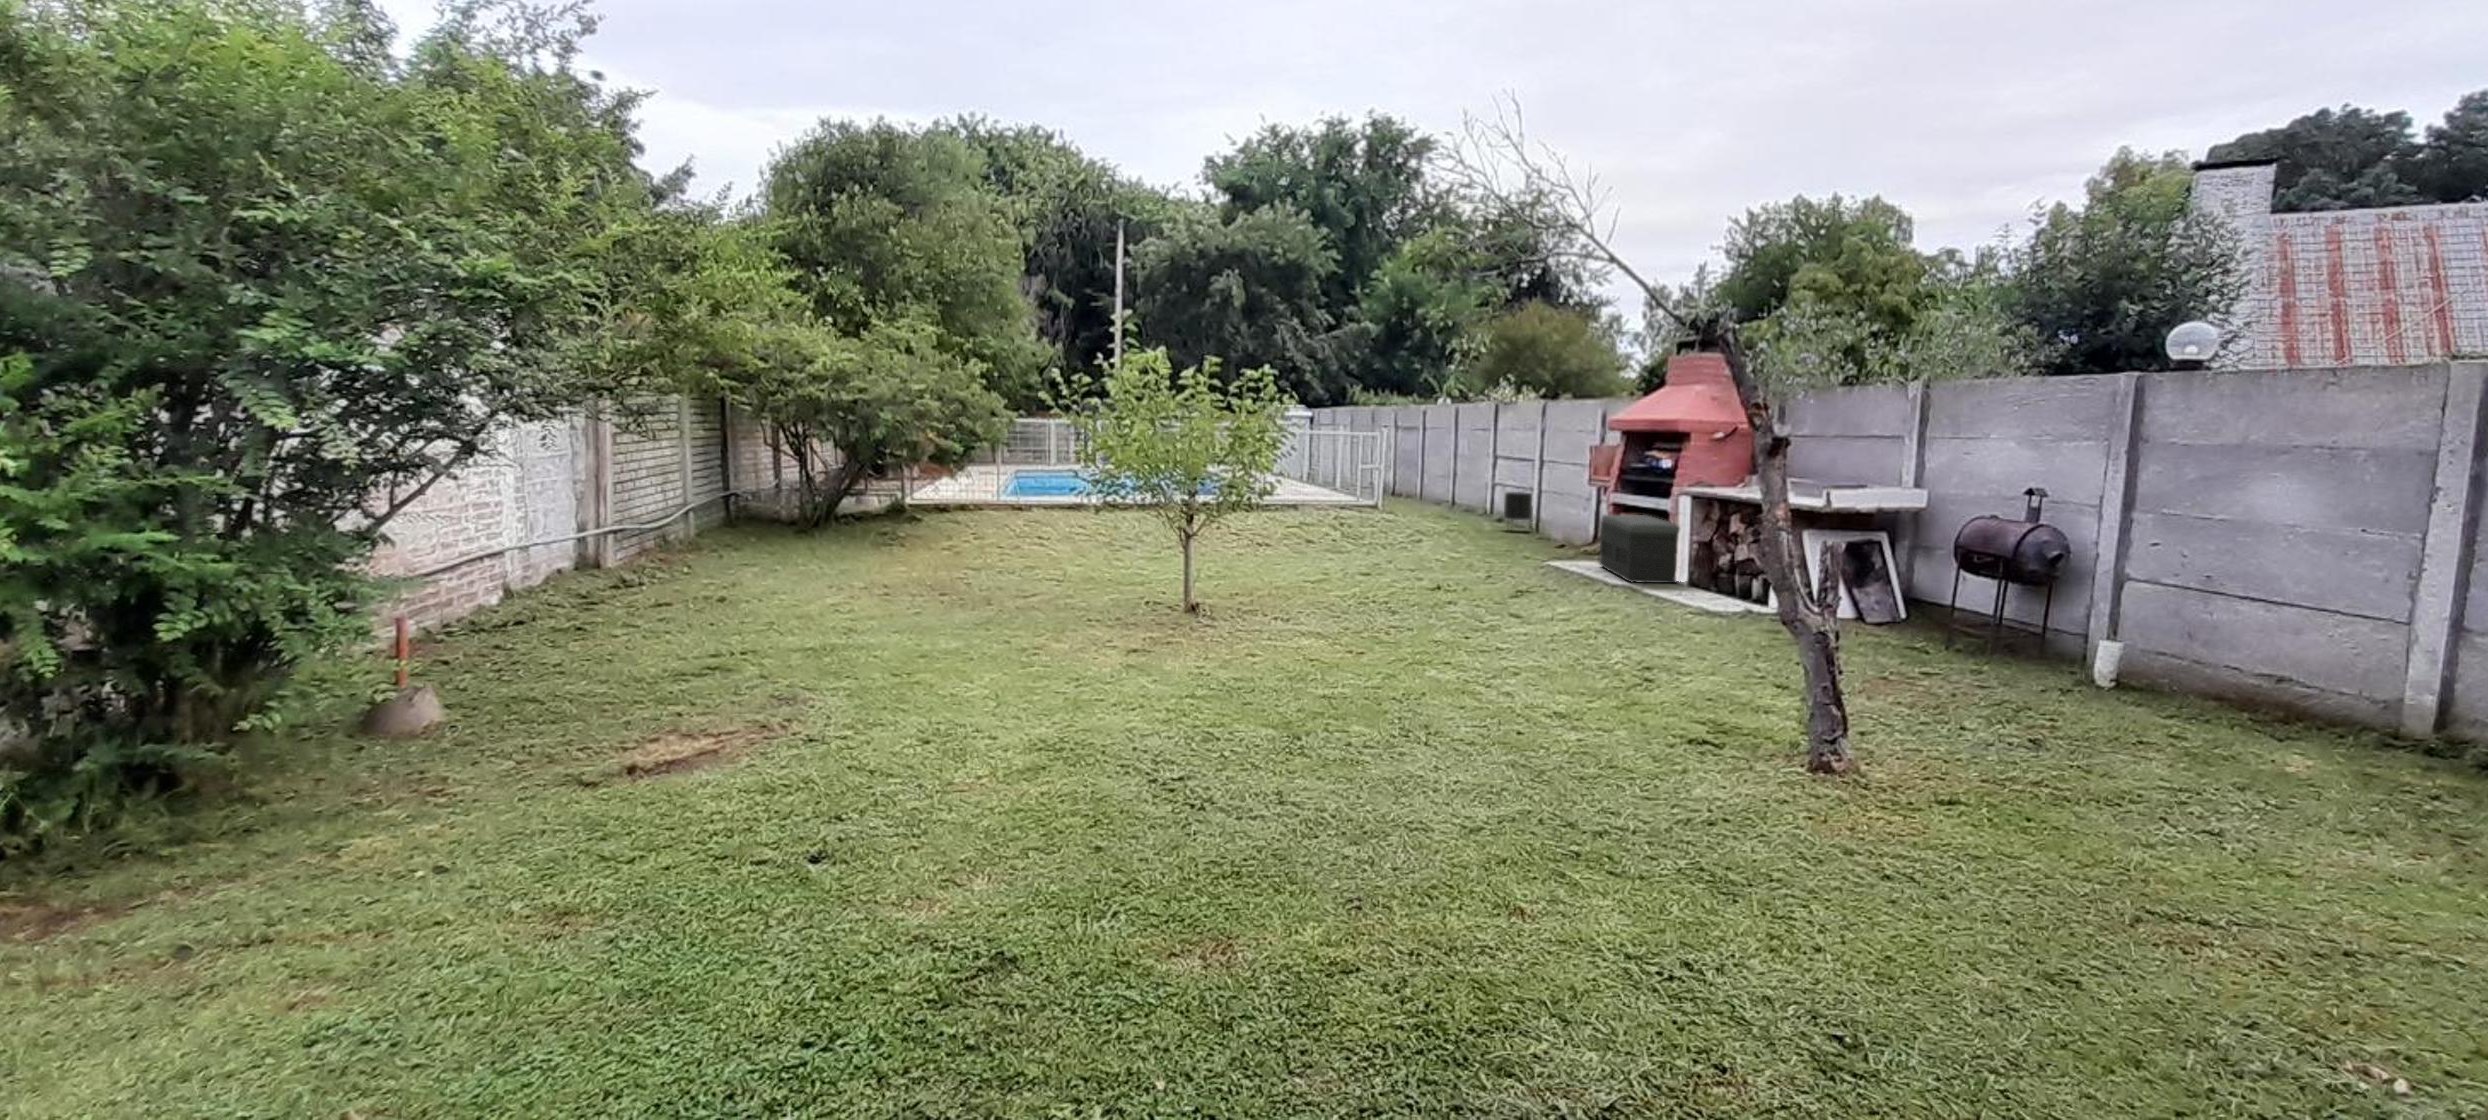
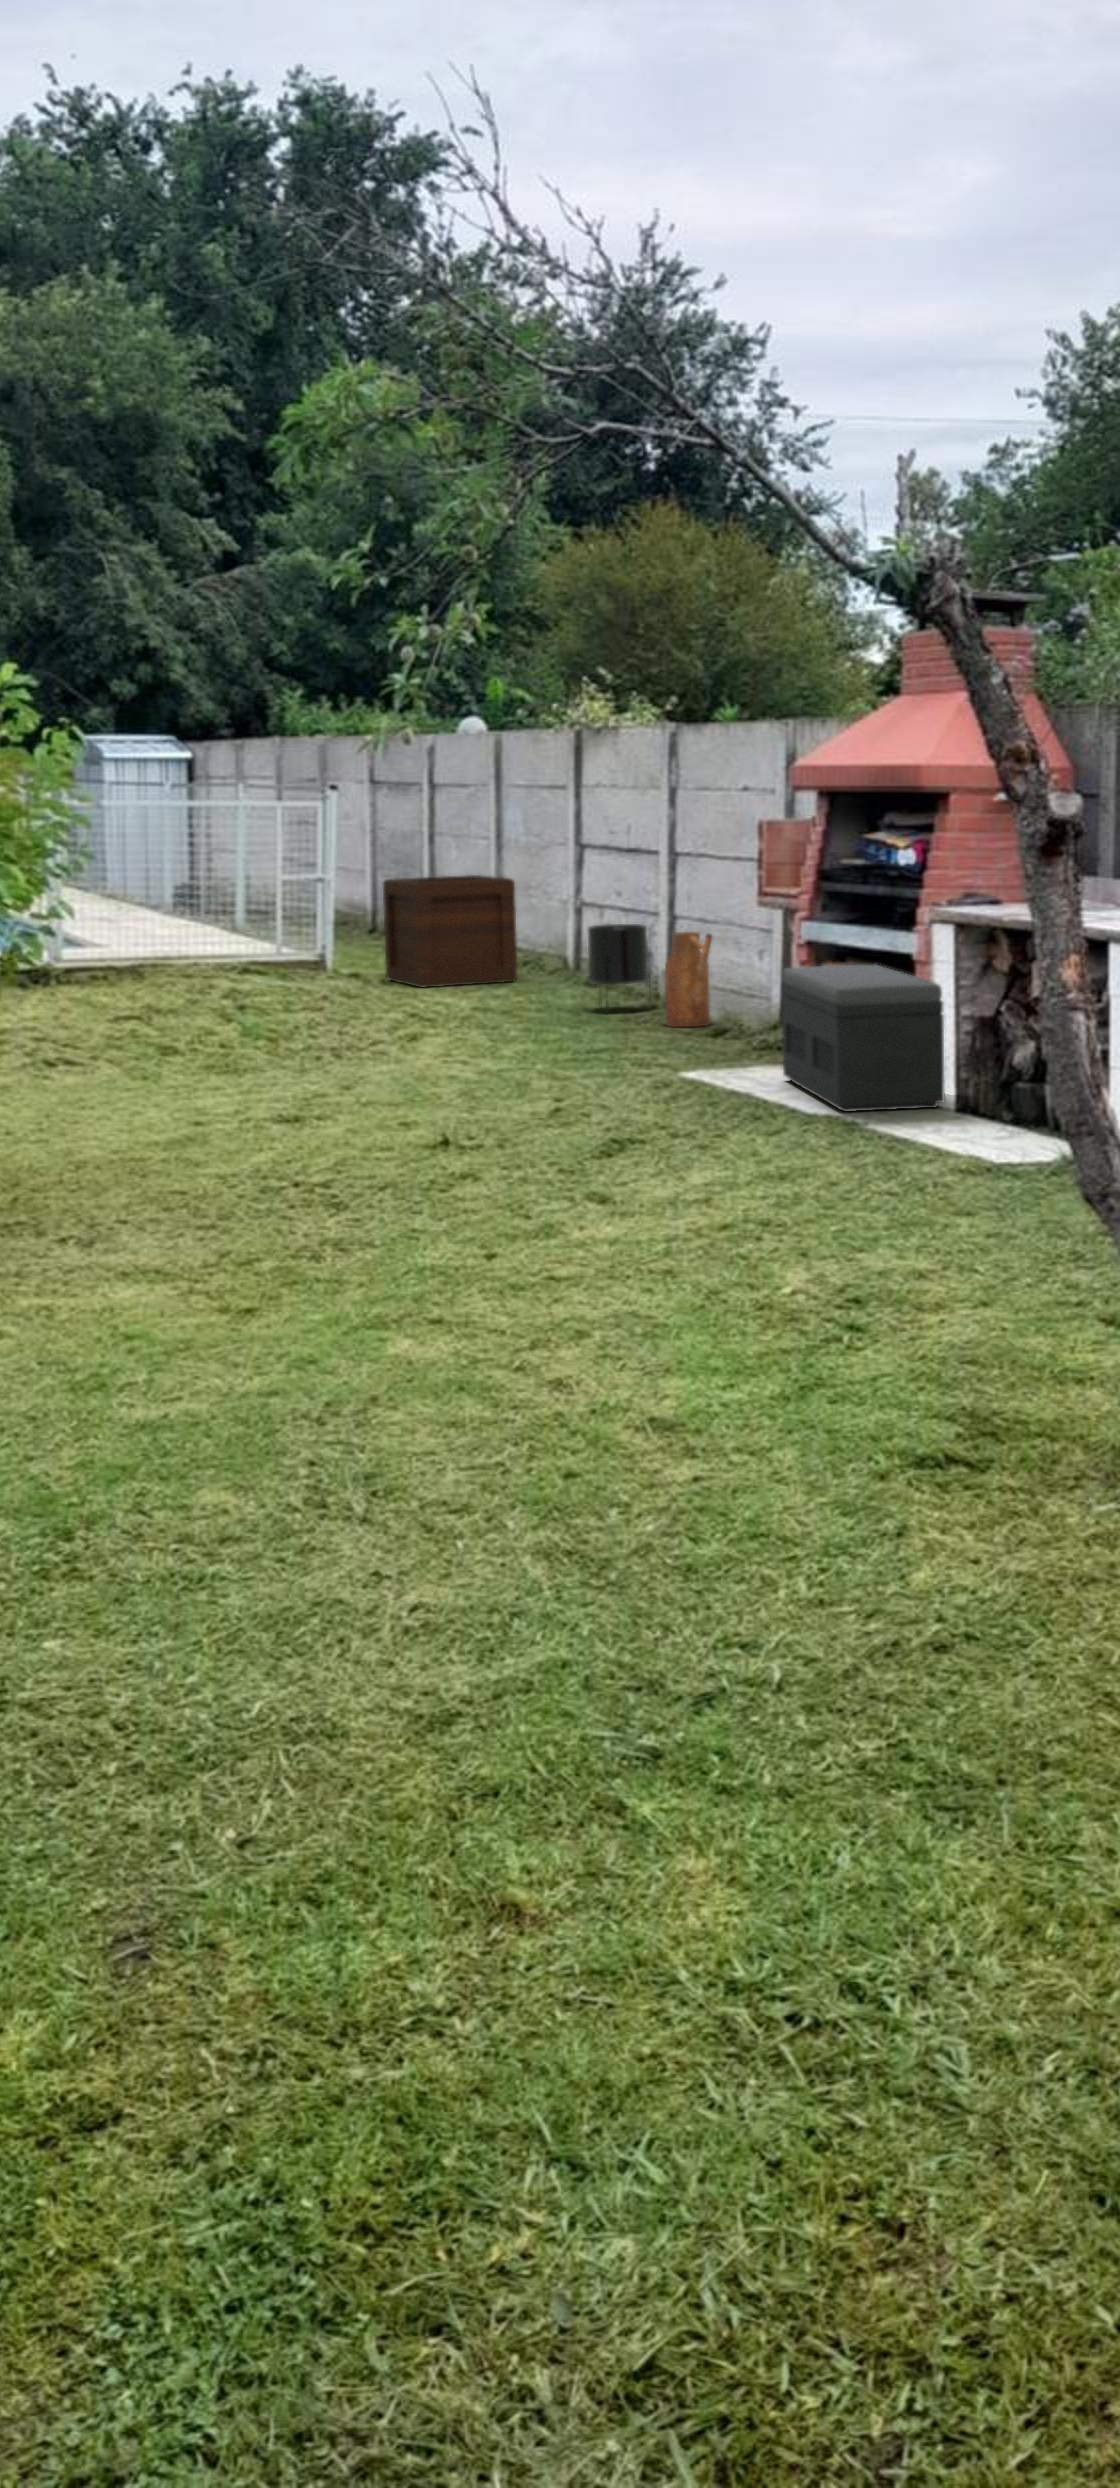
wooden crate: none [1408,468,1469,517] -> present [383,875,517,988]
watering can: none [1540,497,1565,541] -> present [665,932,712,1027]

